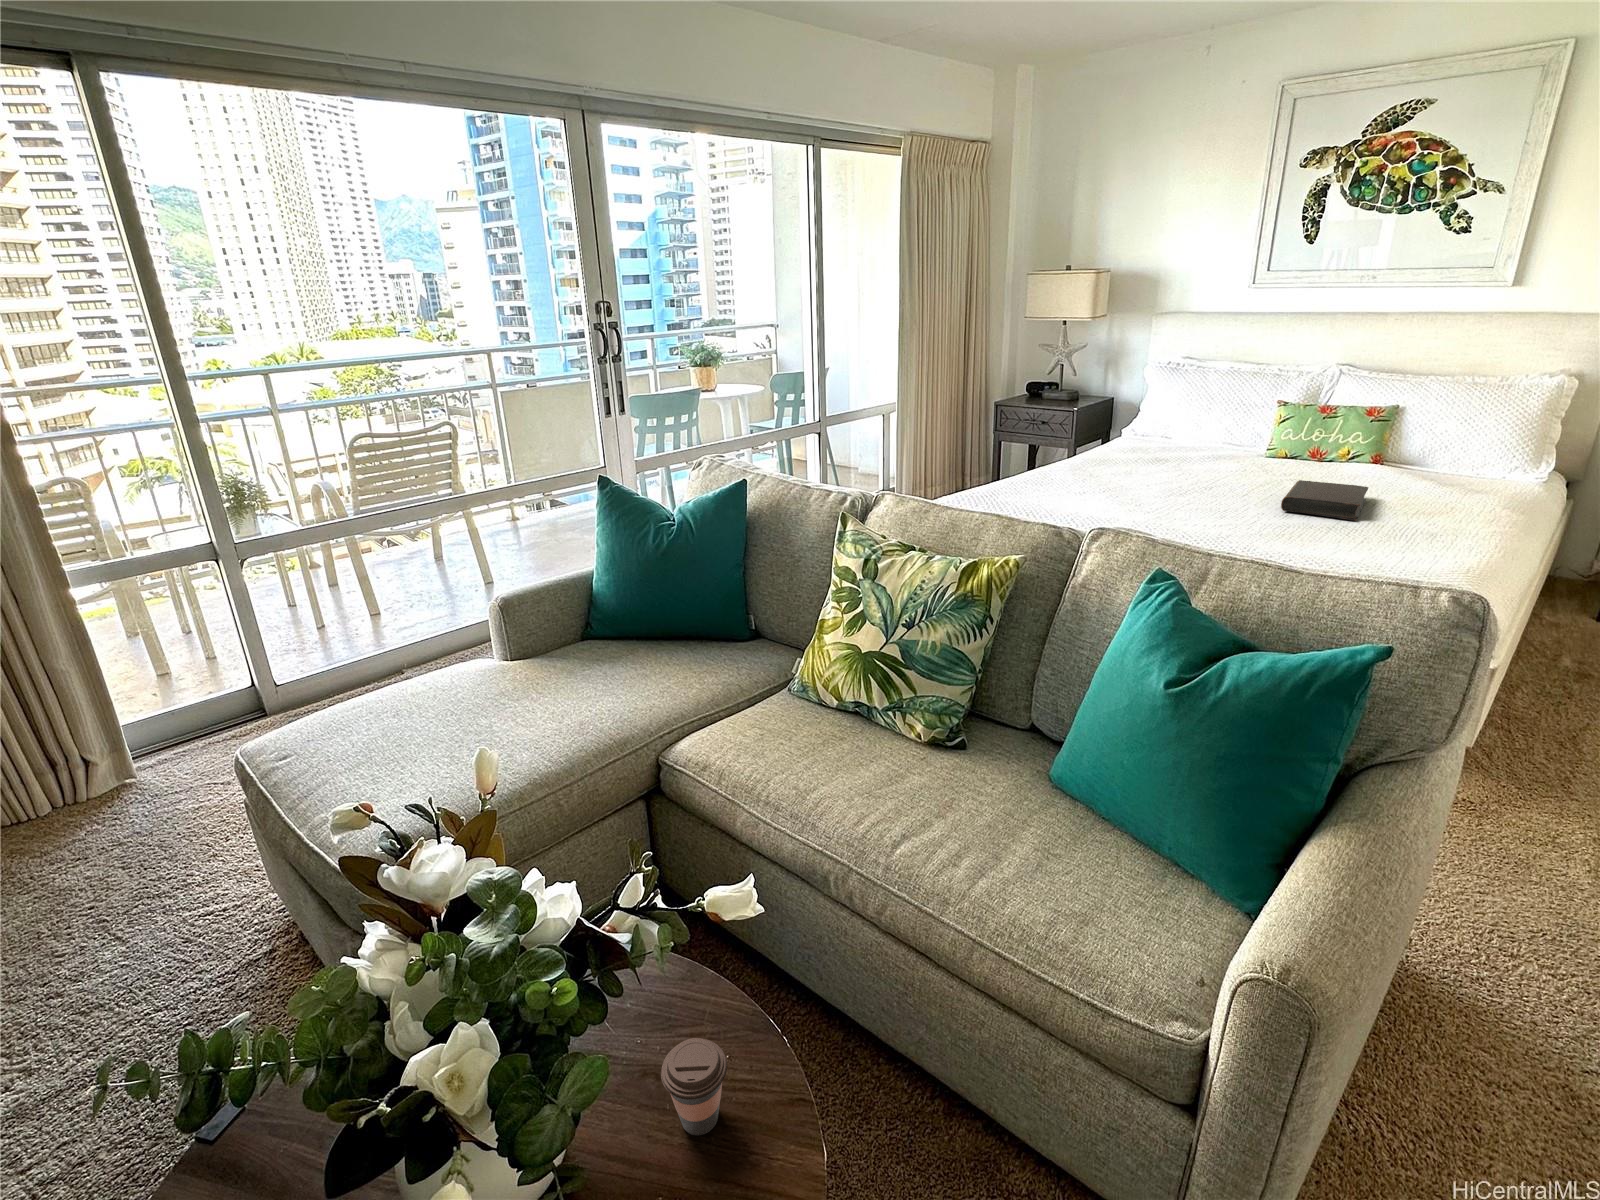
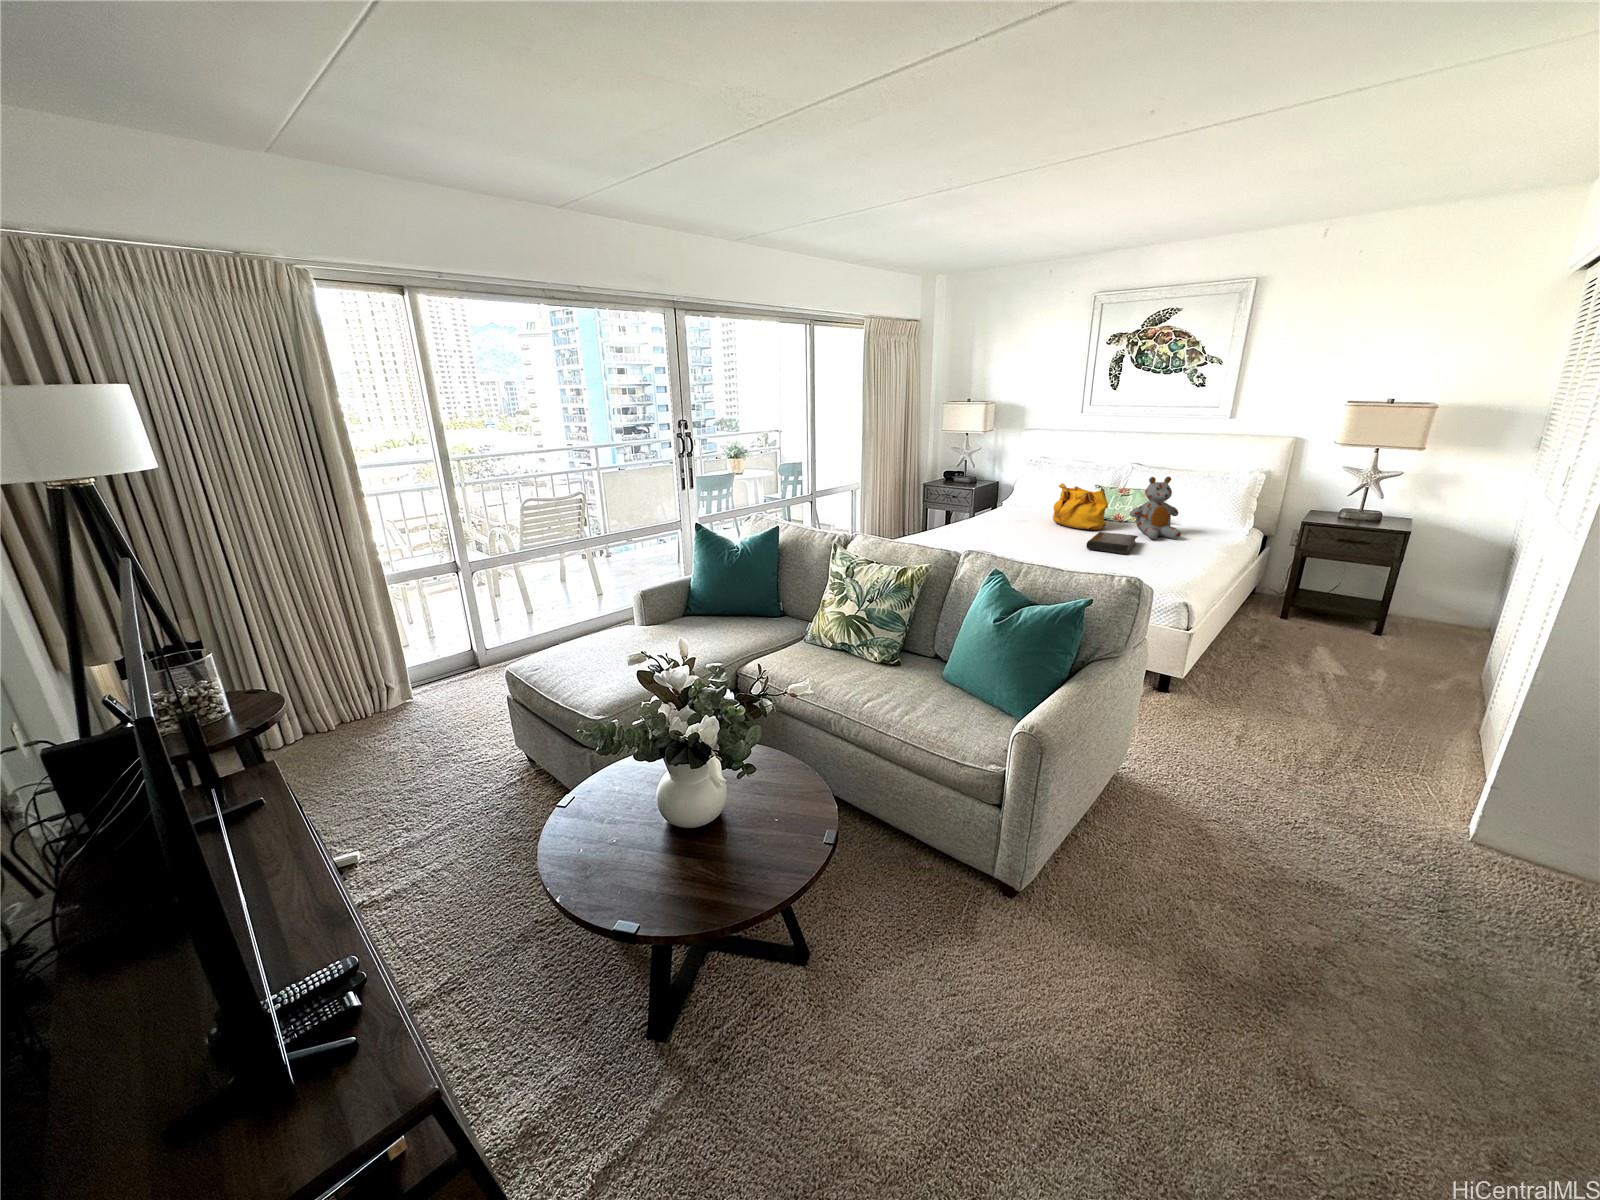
stuffed bear: none [1350,384,1441,492] -> present [1130,476,1181,539]
handbag: none [1212,398,1310,477] -> present [1053,483,1108,530]
coffee cup: present [661,1038,727,1135] -> none [765,759,794,800]

